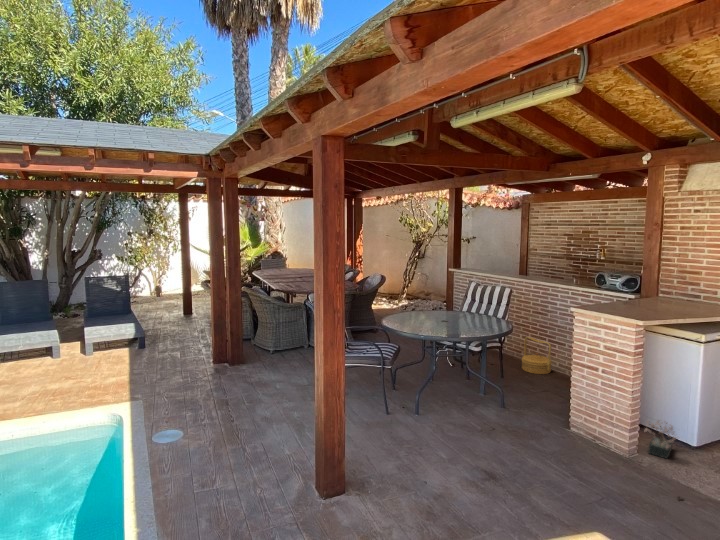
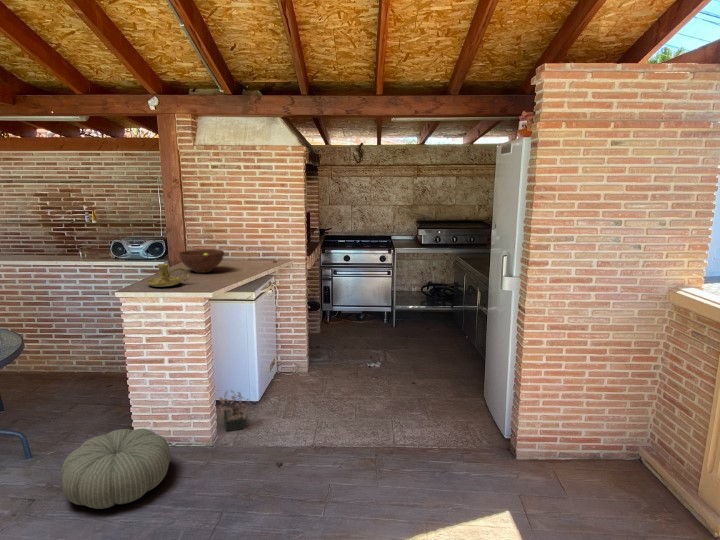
fruit bowl: none [638,286,684,308] -> present [179,249,224,273]
candle holder: none [596,292,634,311] -> present [146,264,189,287]
woven basket: present [522,337,552,374] -> none [22,339,69,387]
pouf: none [509,407,586,459] -> present [61,429,170,509]

